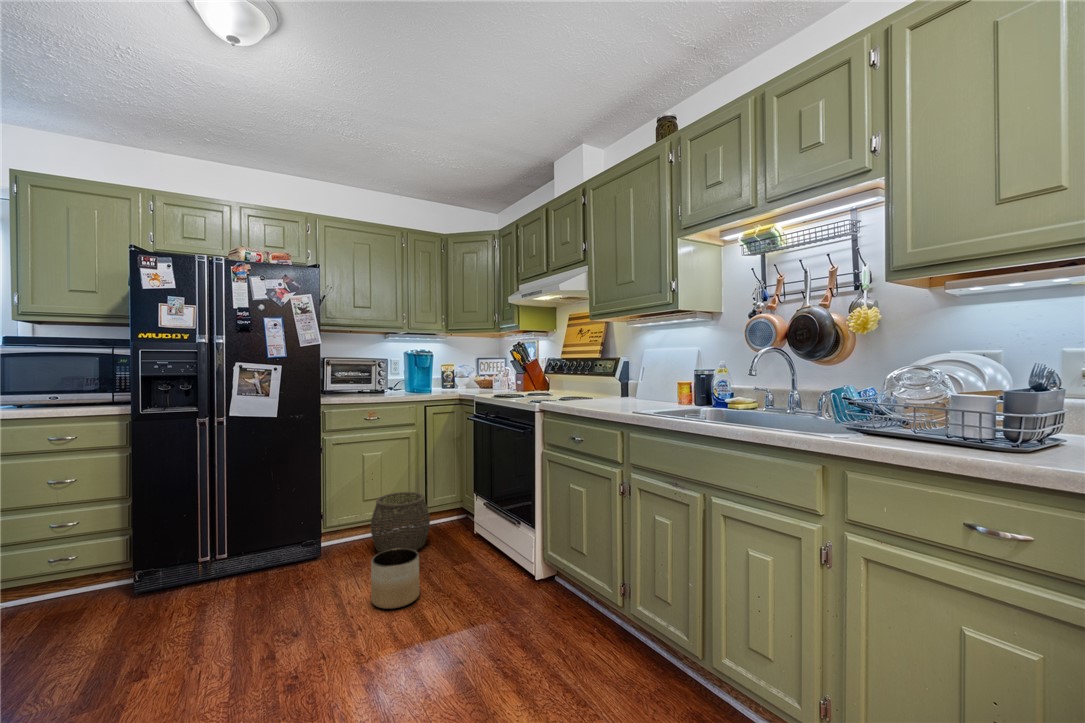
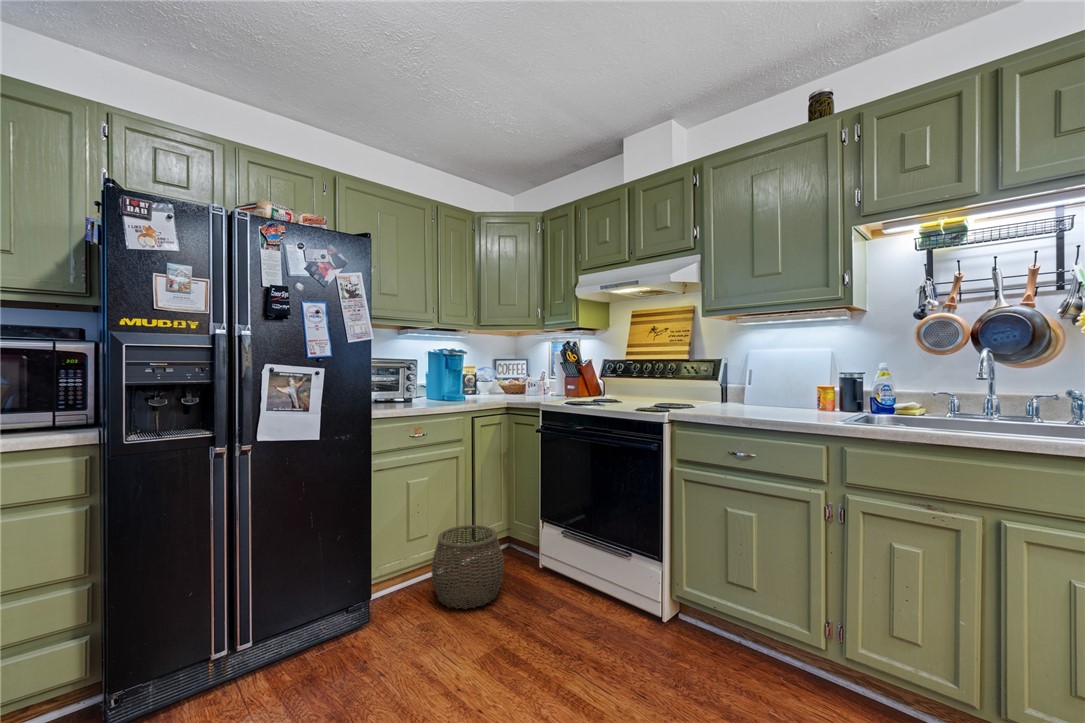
planter: present [371,548,420,609] -> none [497,603,558,689]

